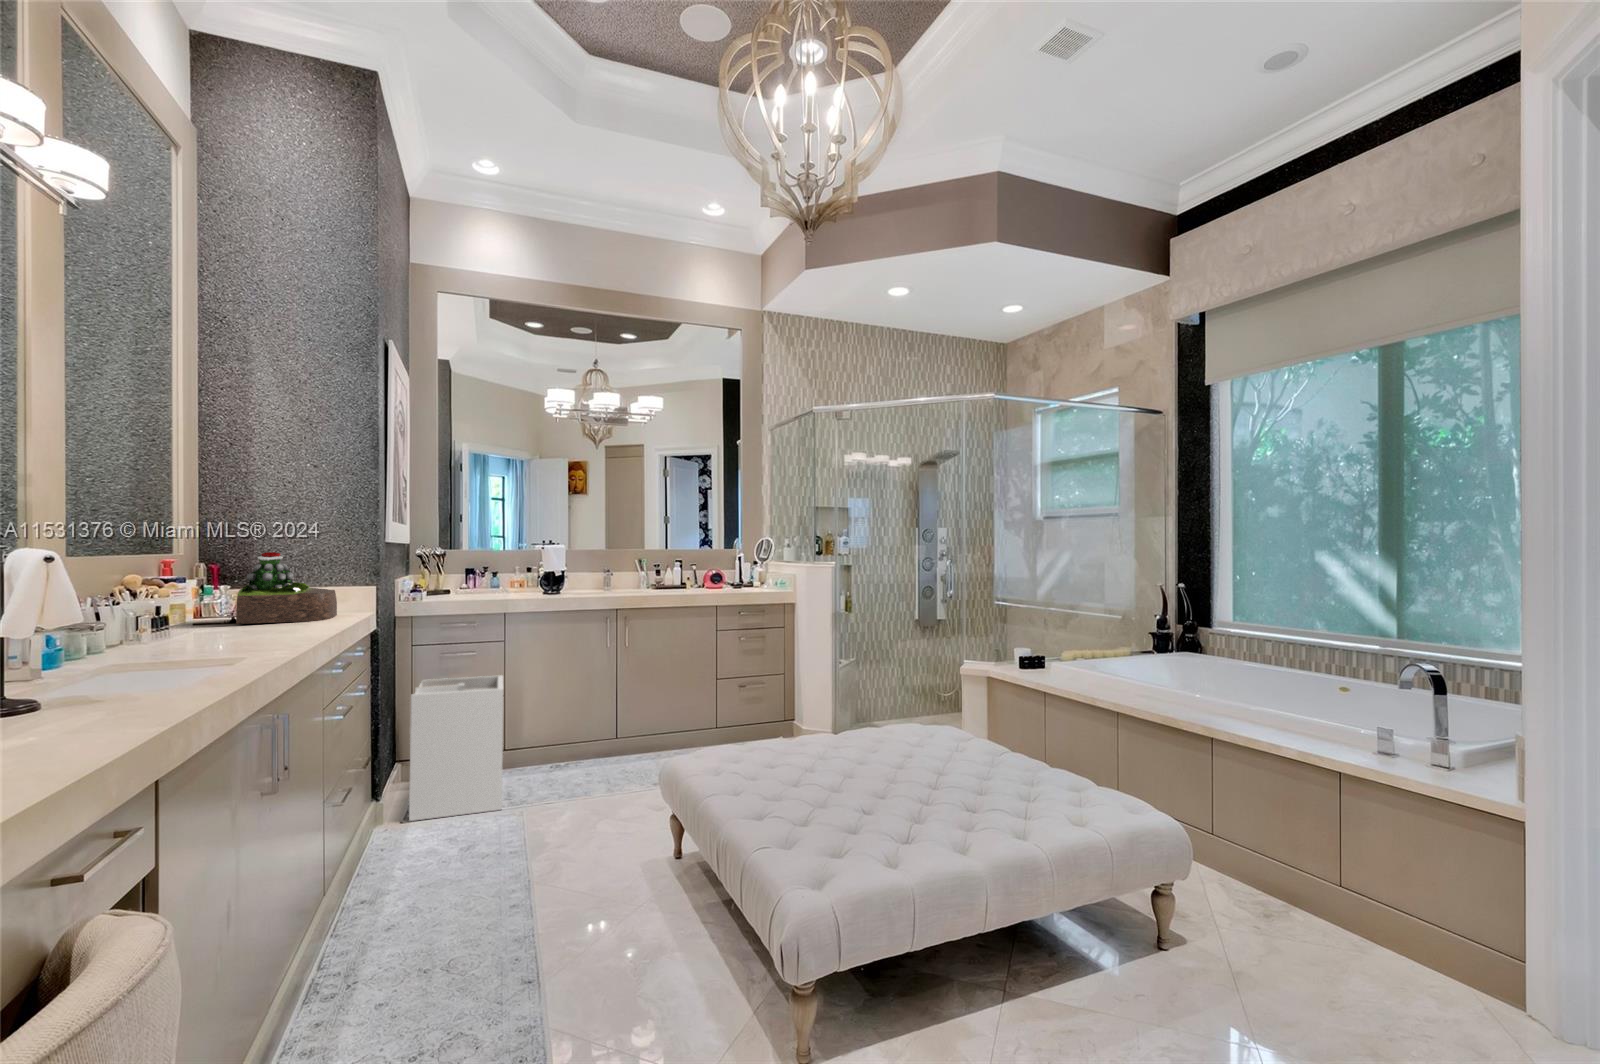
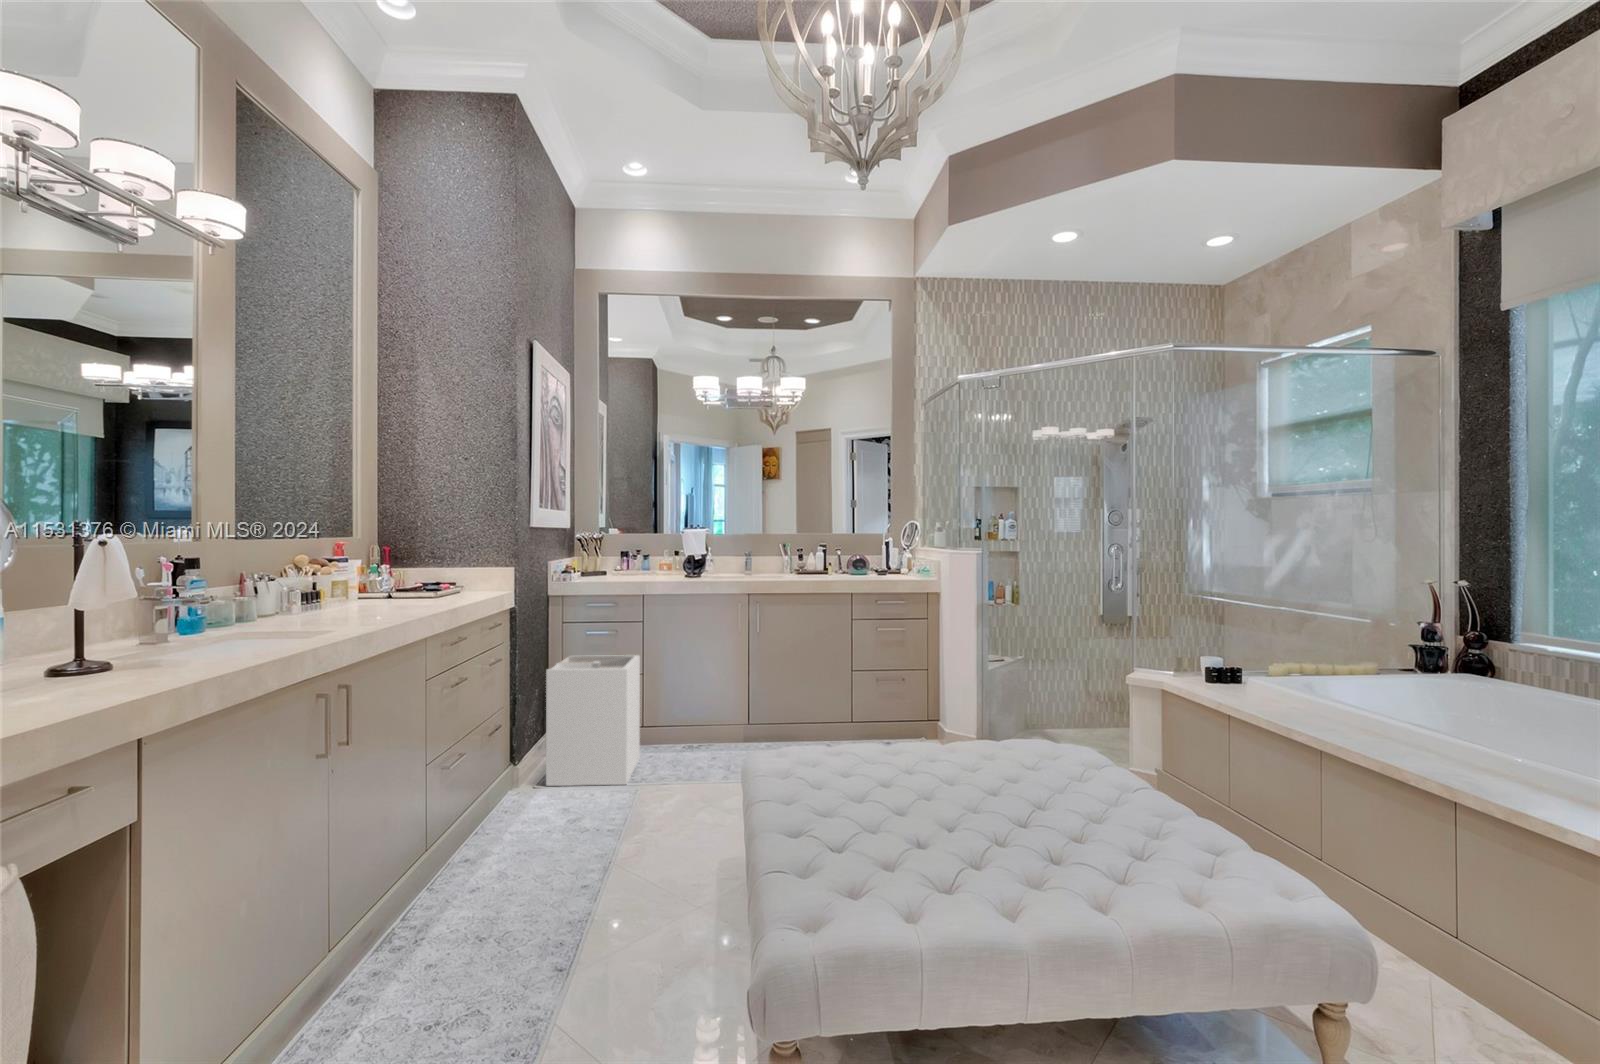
succulent plant: present [236,552,337,624] -> none [382,537,472,600]

